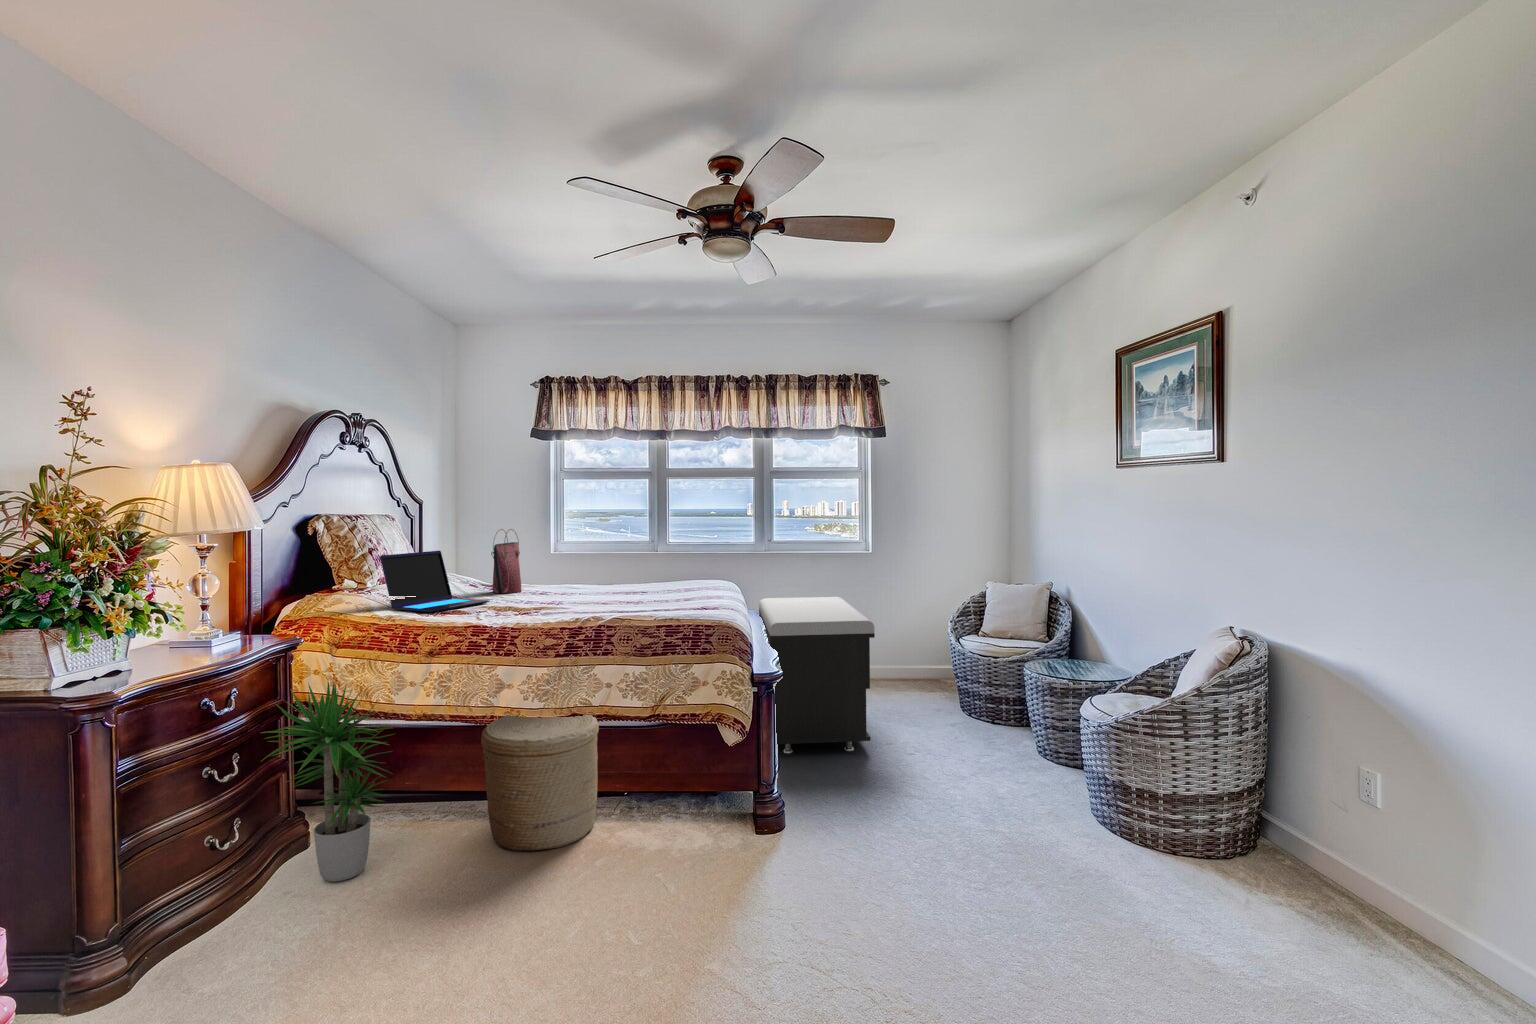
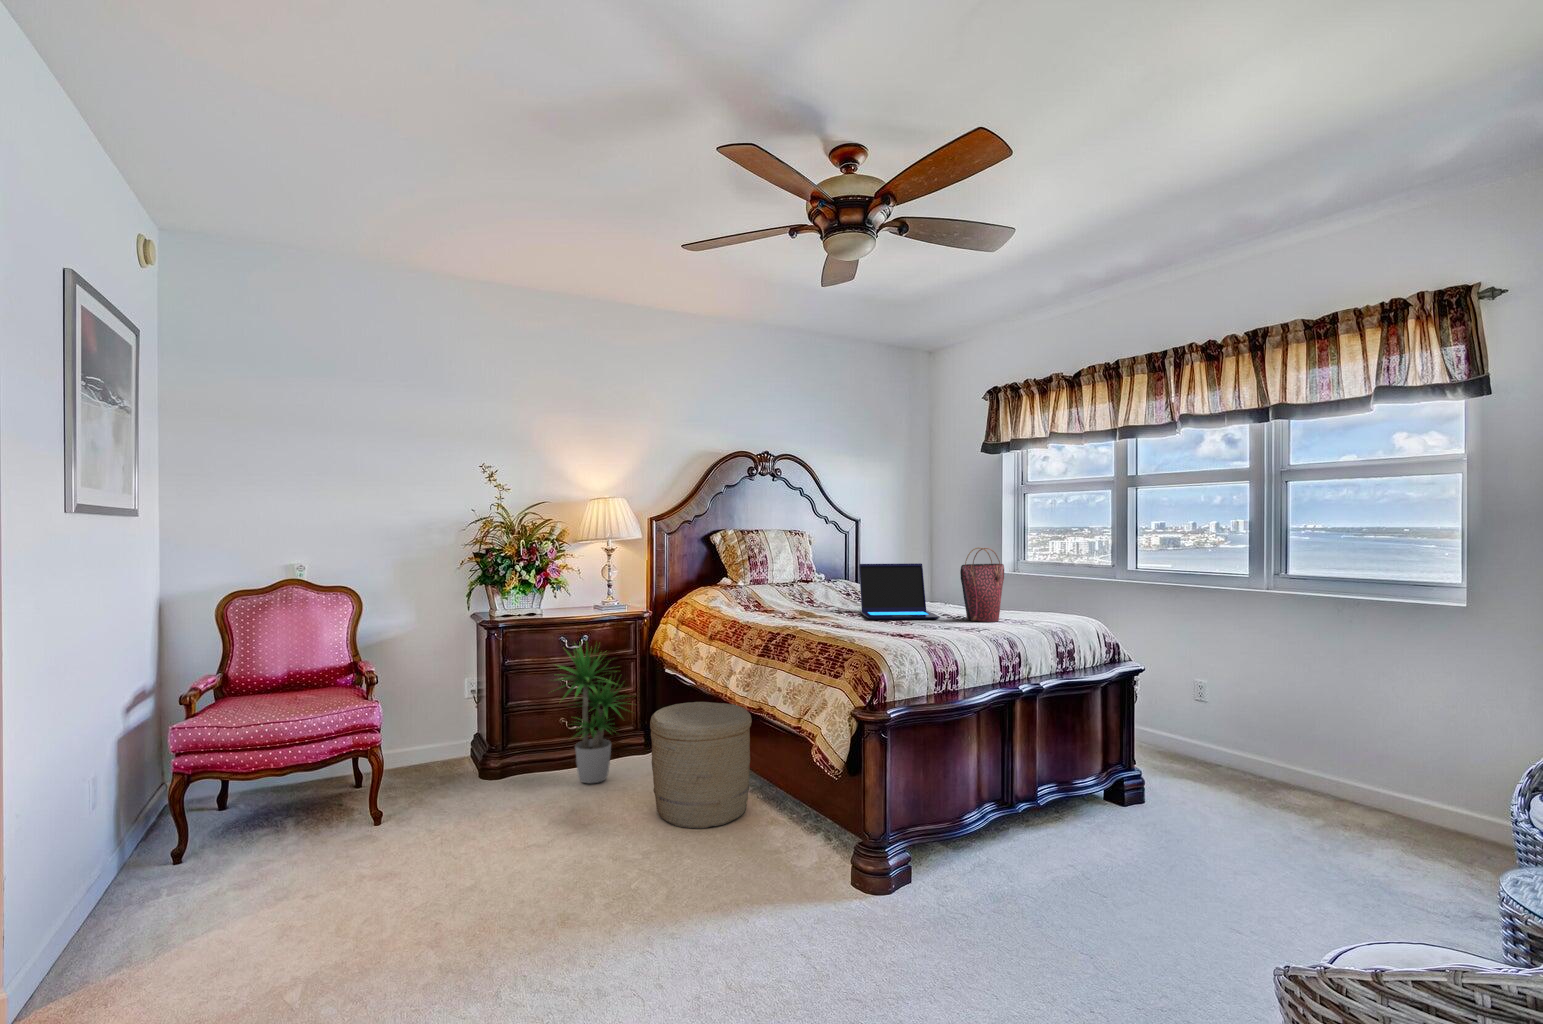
handbag: present [491,529,521,593] -> present [960,547,1004,622]
laptop: present [380,551,489,613] -> present [859,563,940,620]
storage bench: present [759,597,875,754] -> none [975,653,1243,903]

